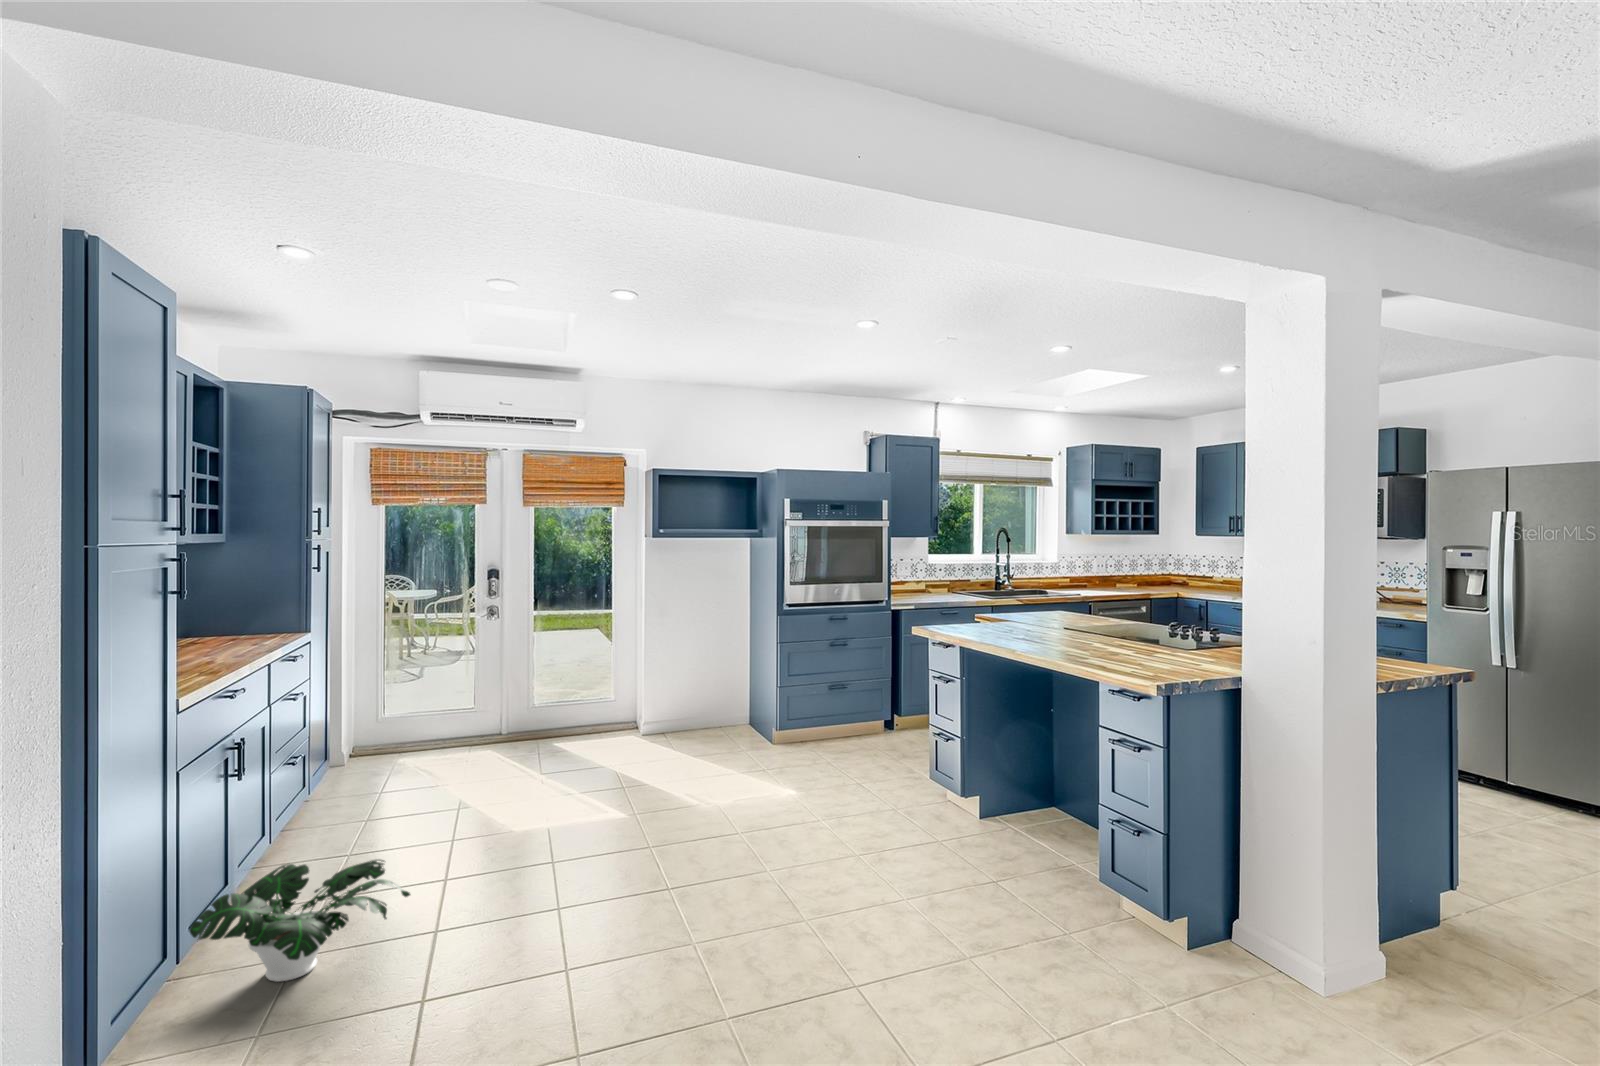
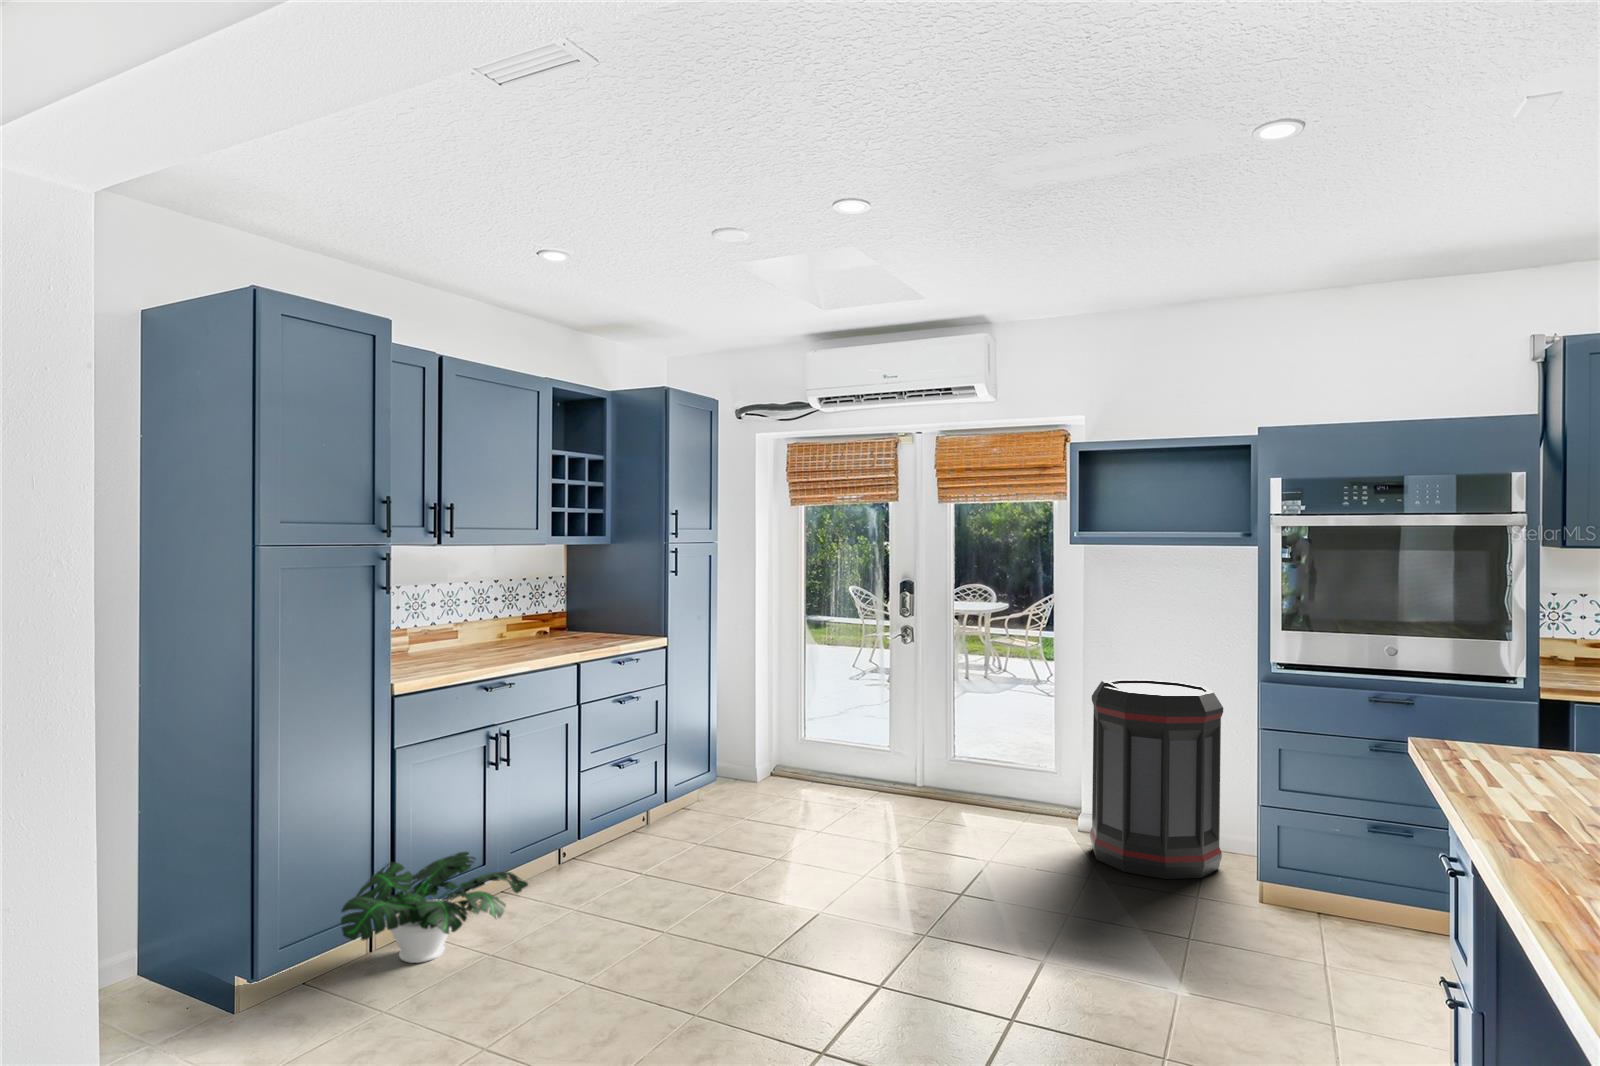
trash can: none [668,625,746,749] -> present [1090,680,1223,879]

